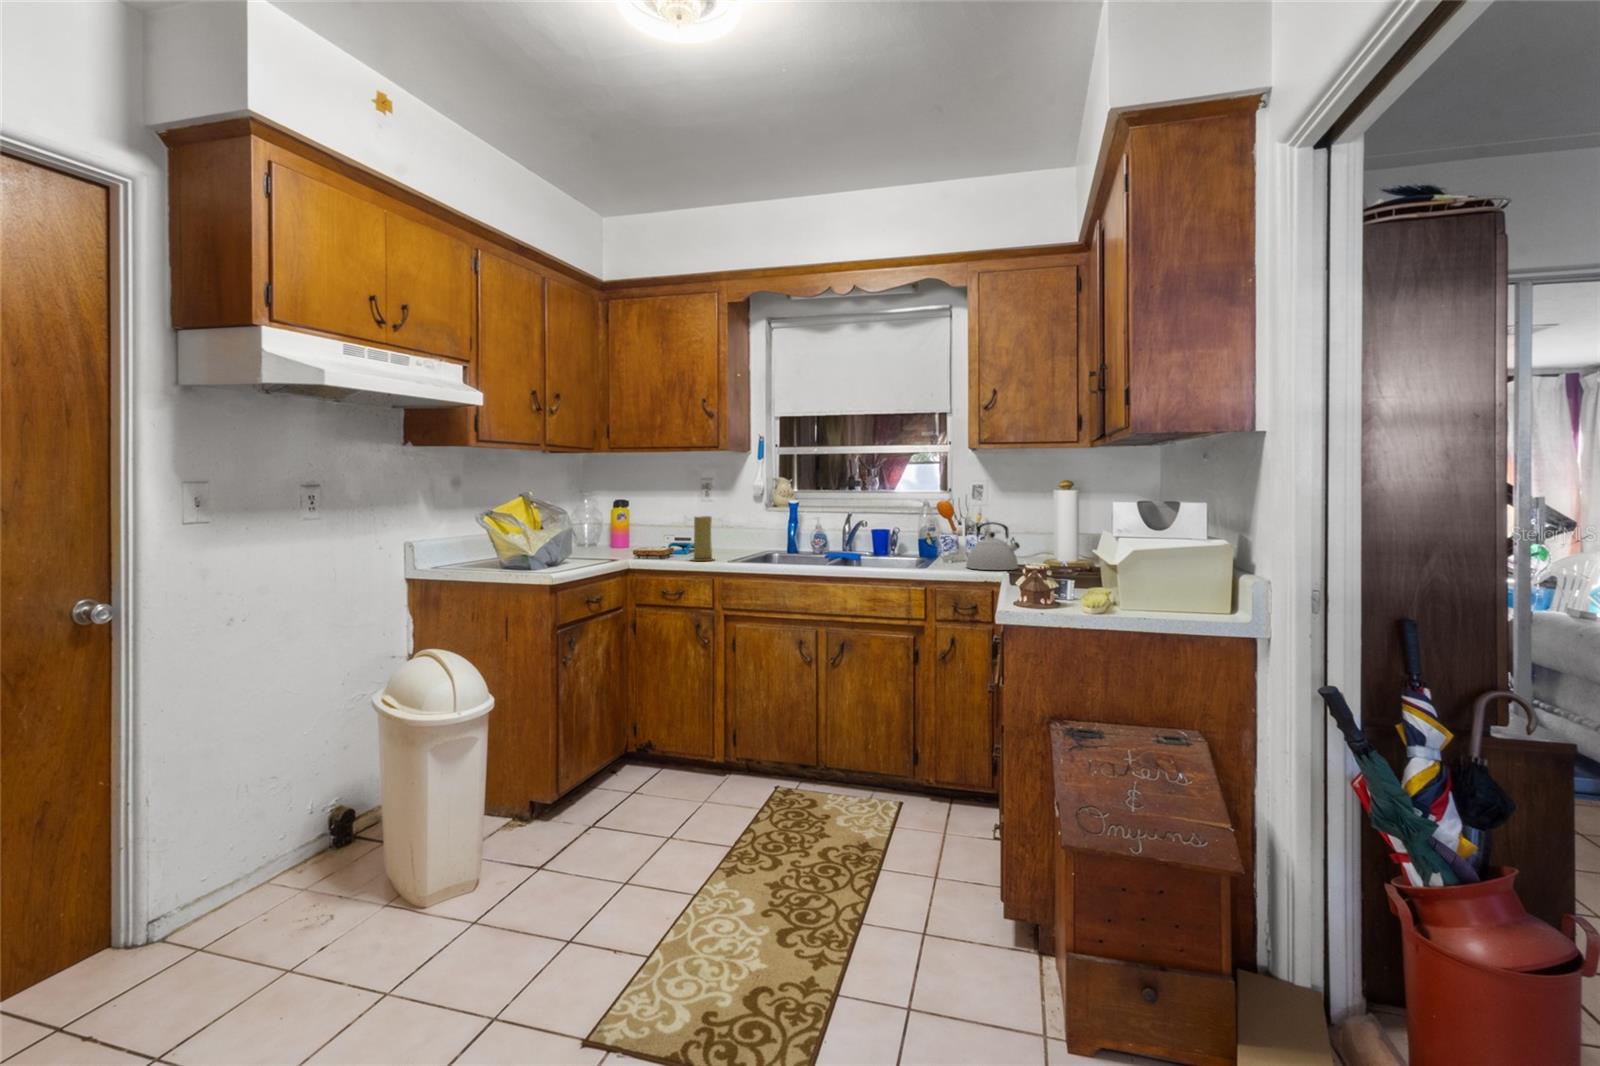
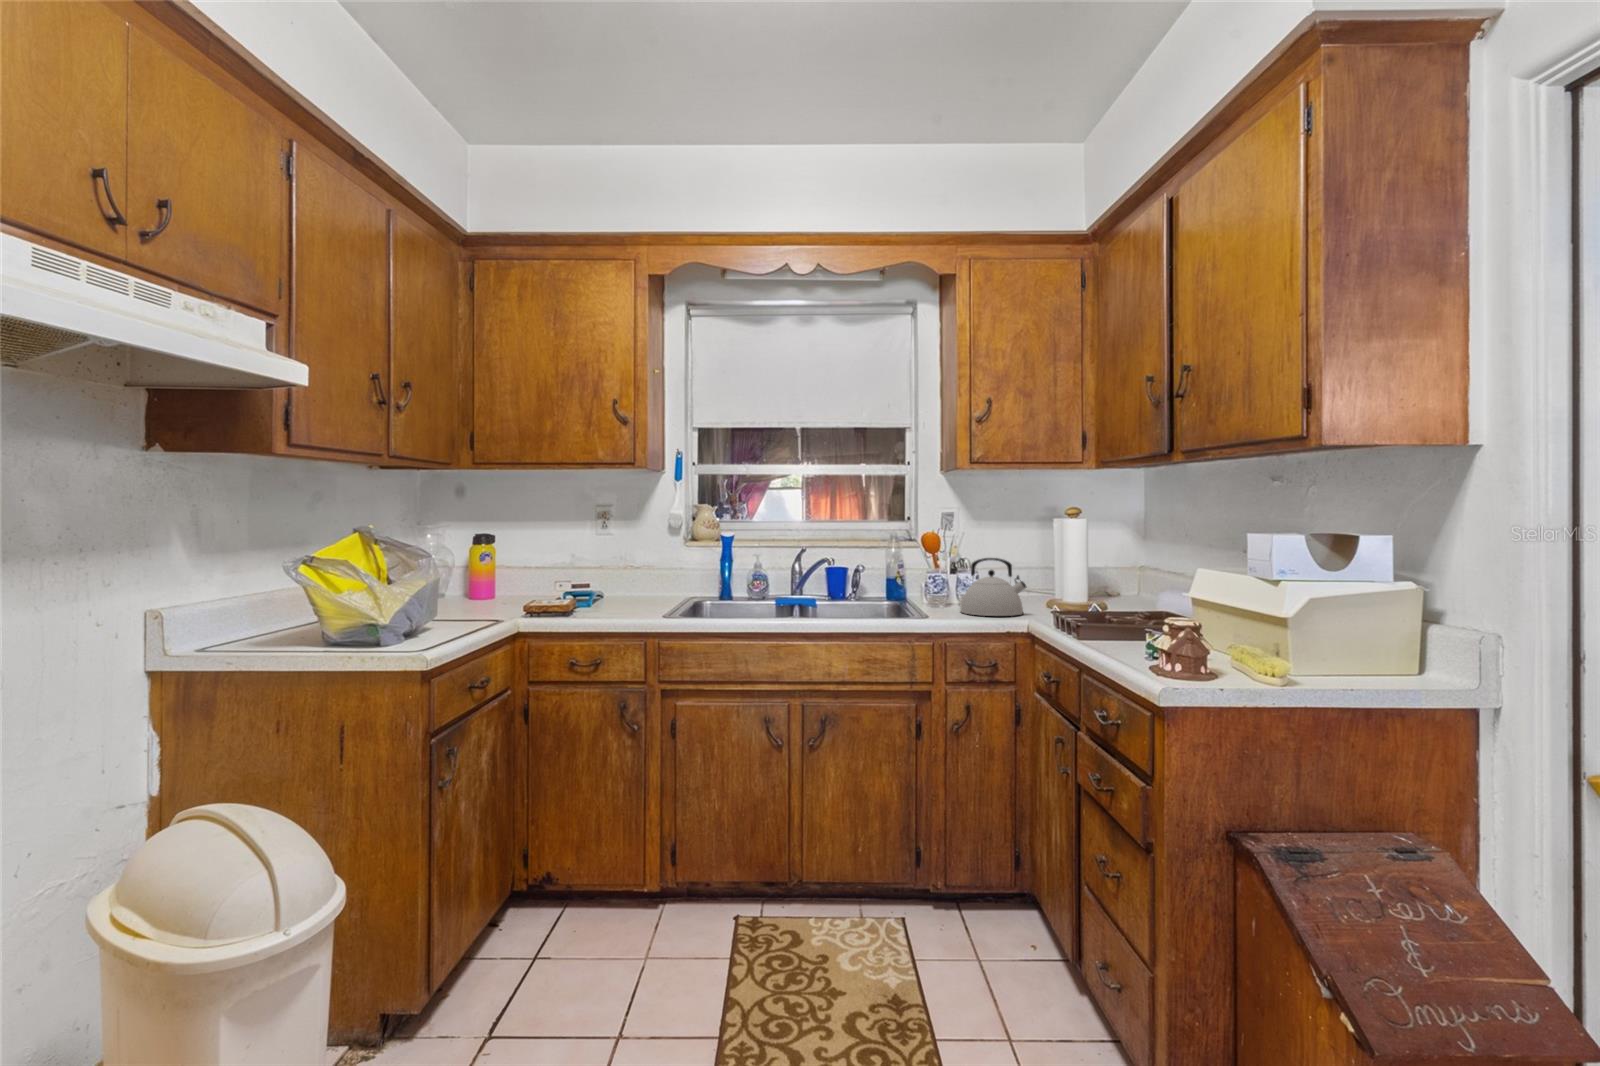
candle: present [692,516,713,561] -> none [601,554,635,615]

